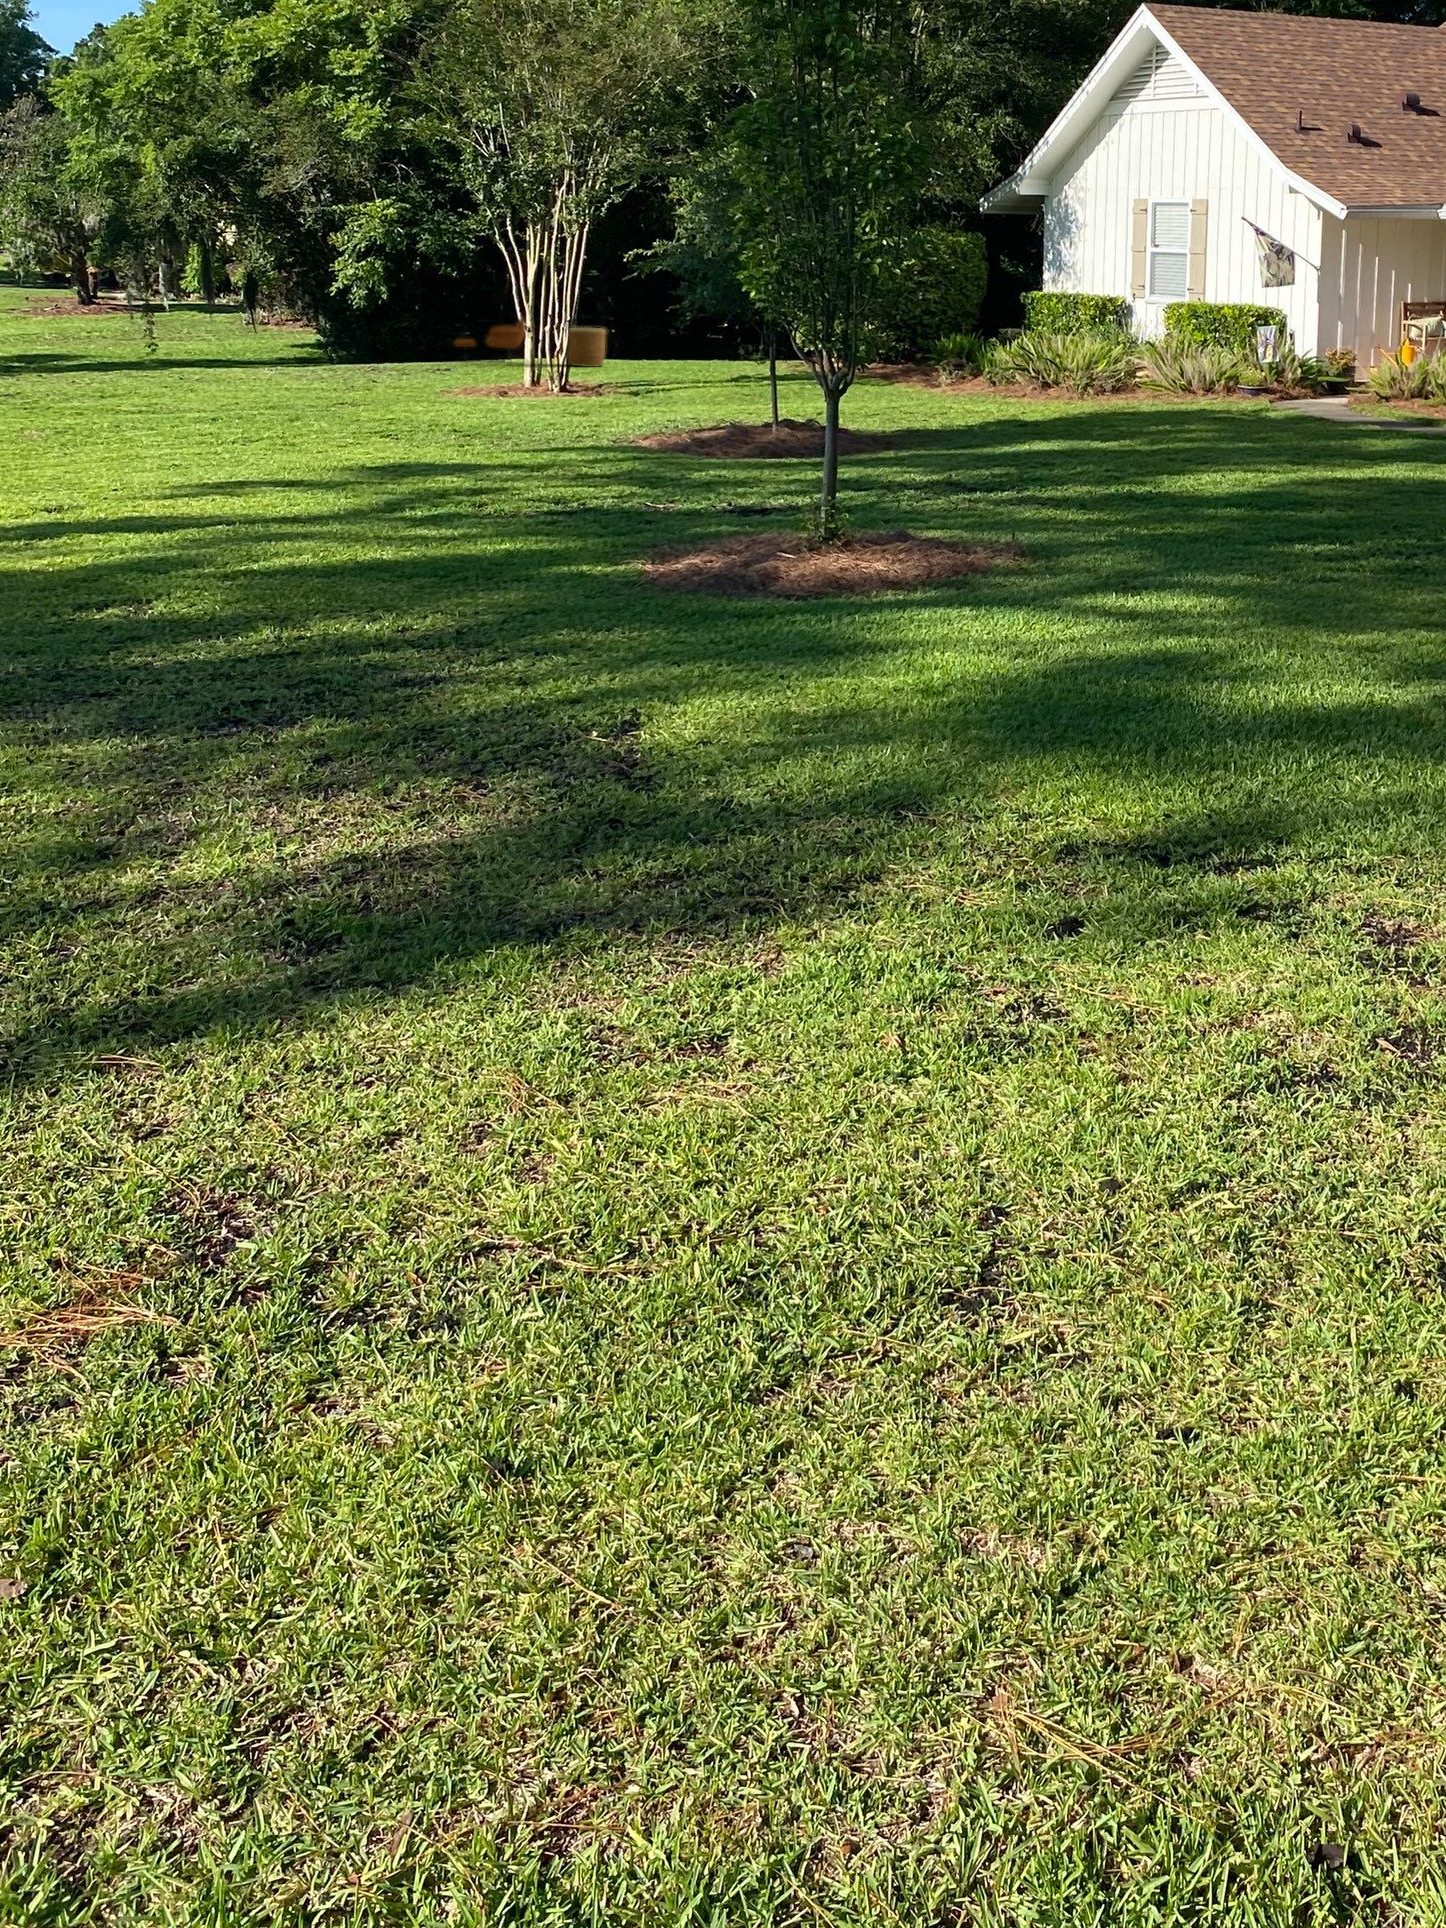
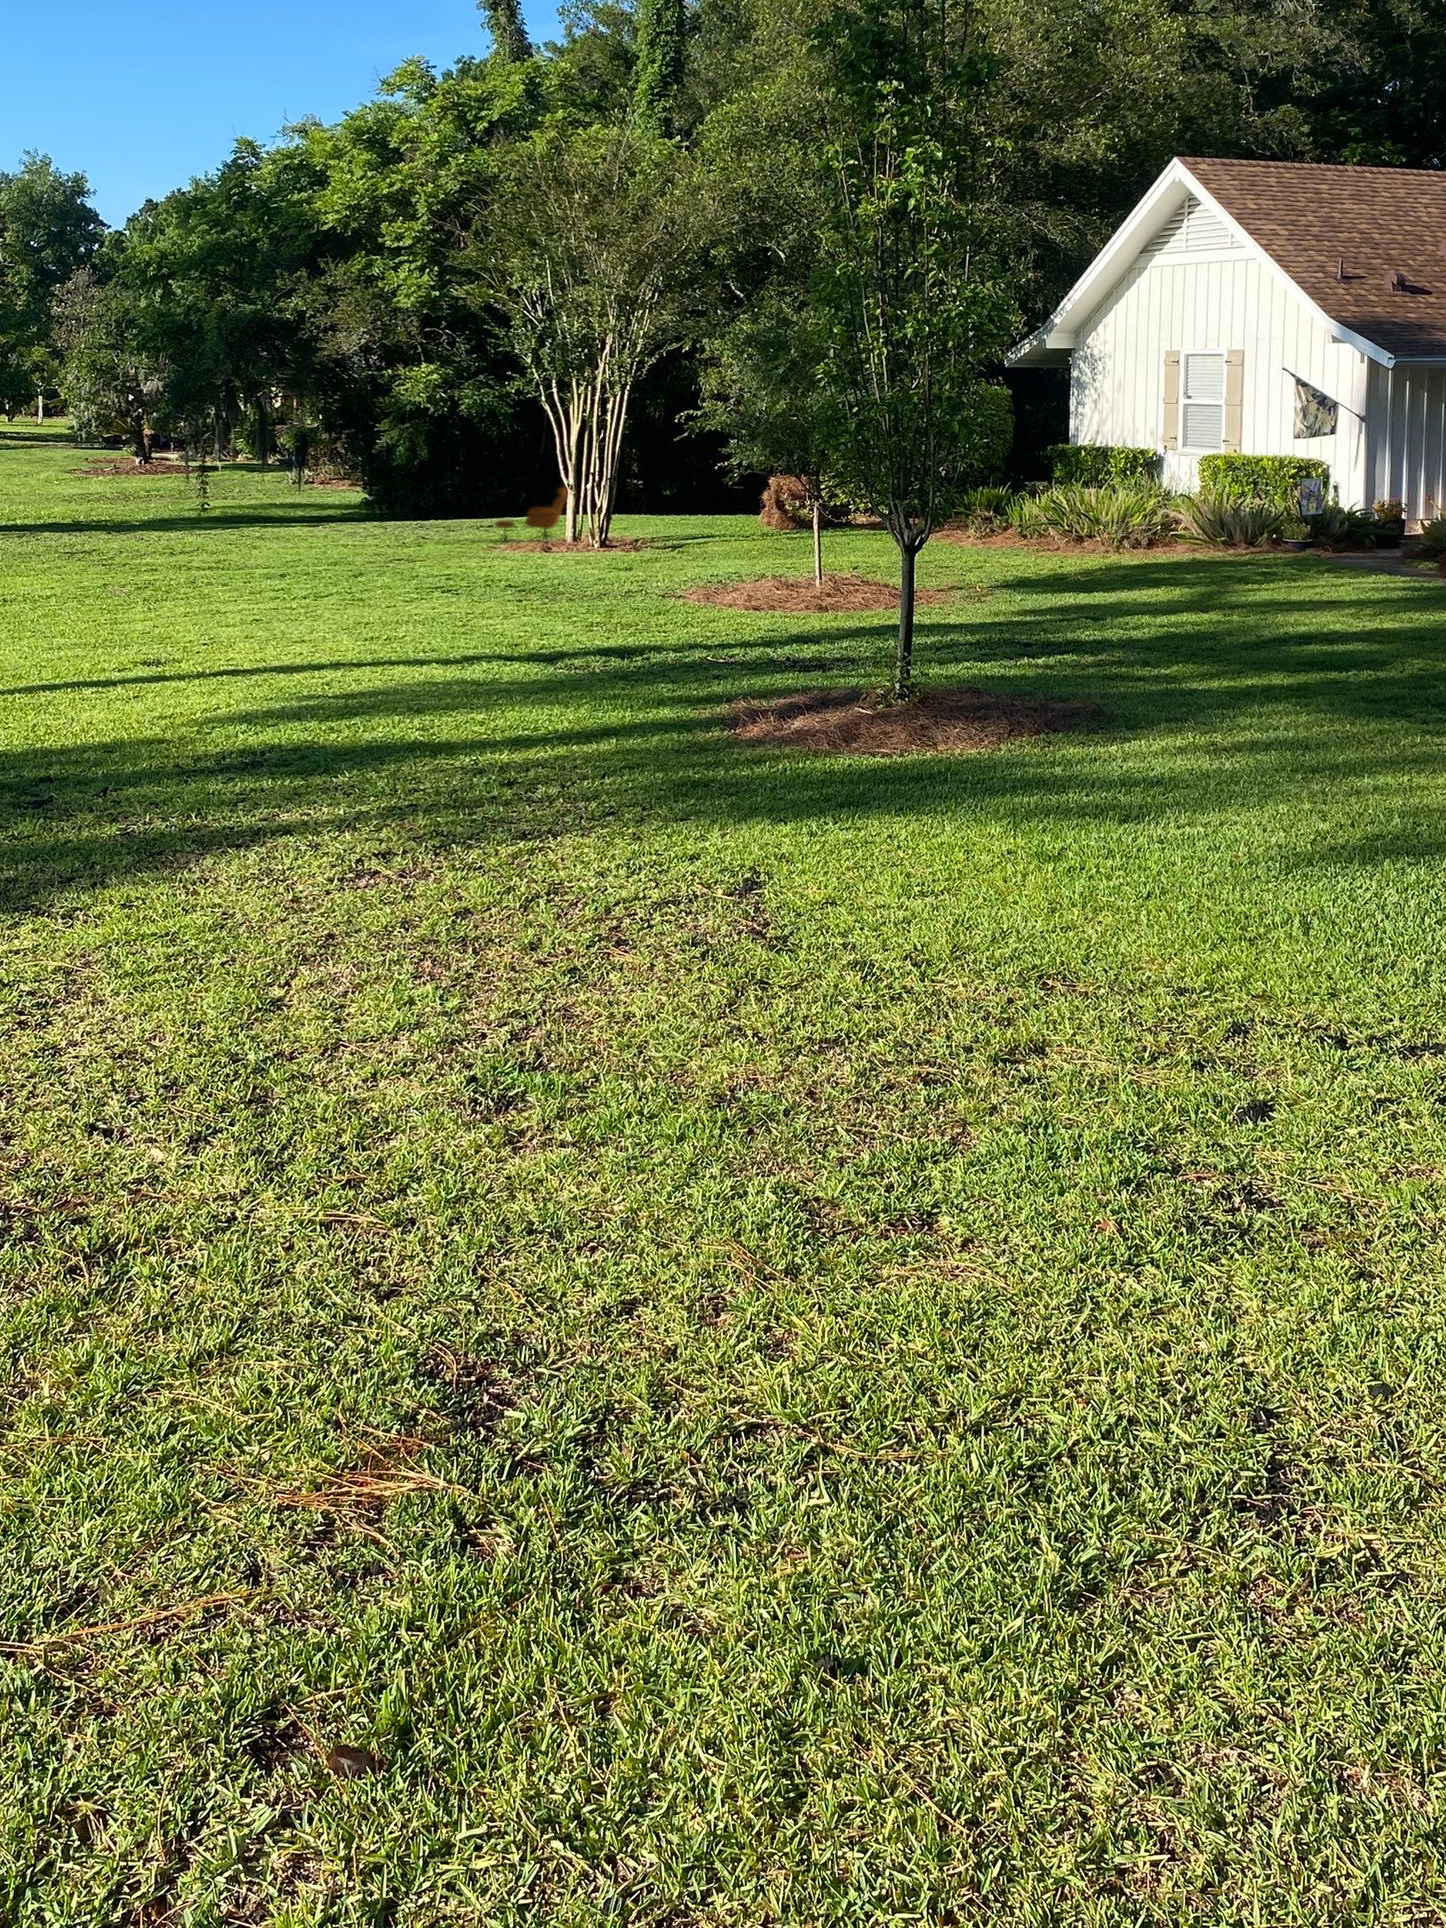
woven basket: present [568,328,606,367] -> none [599,507,637,545]

